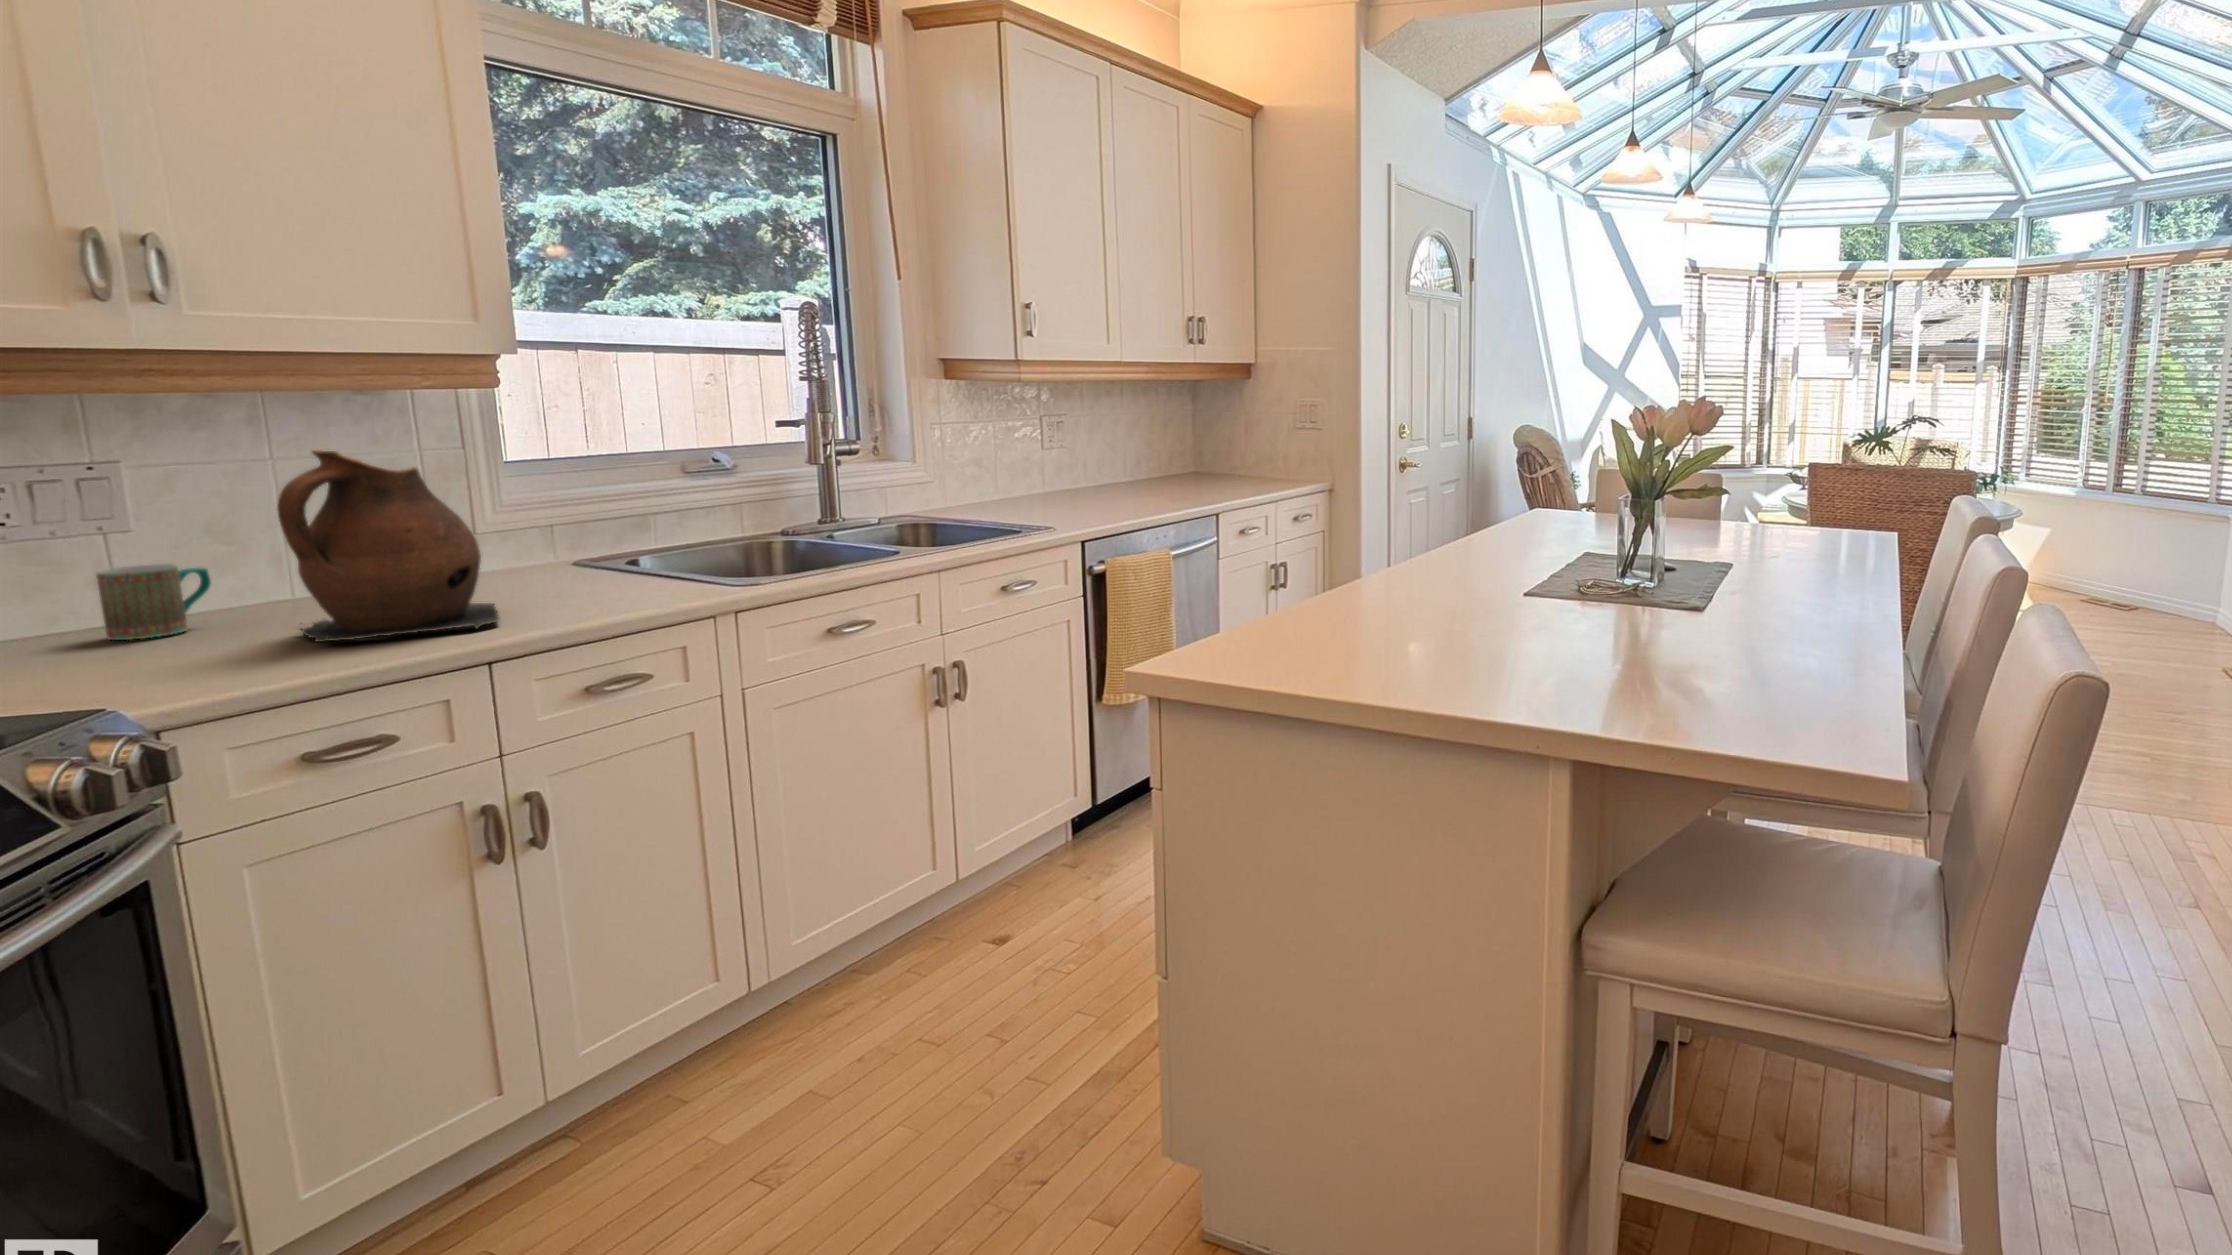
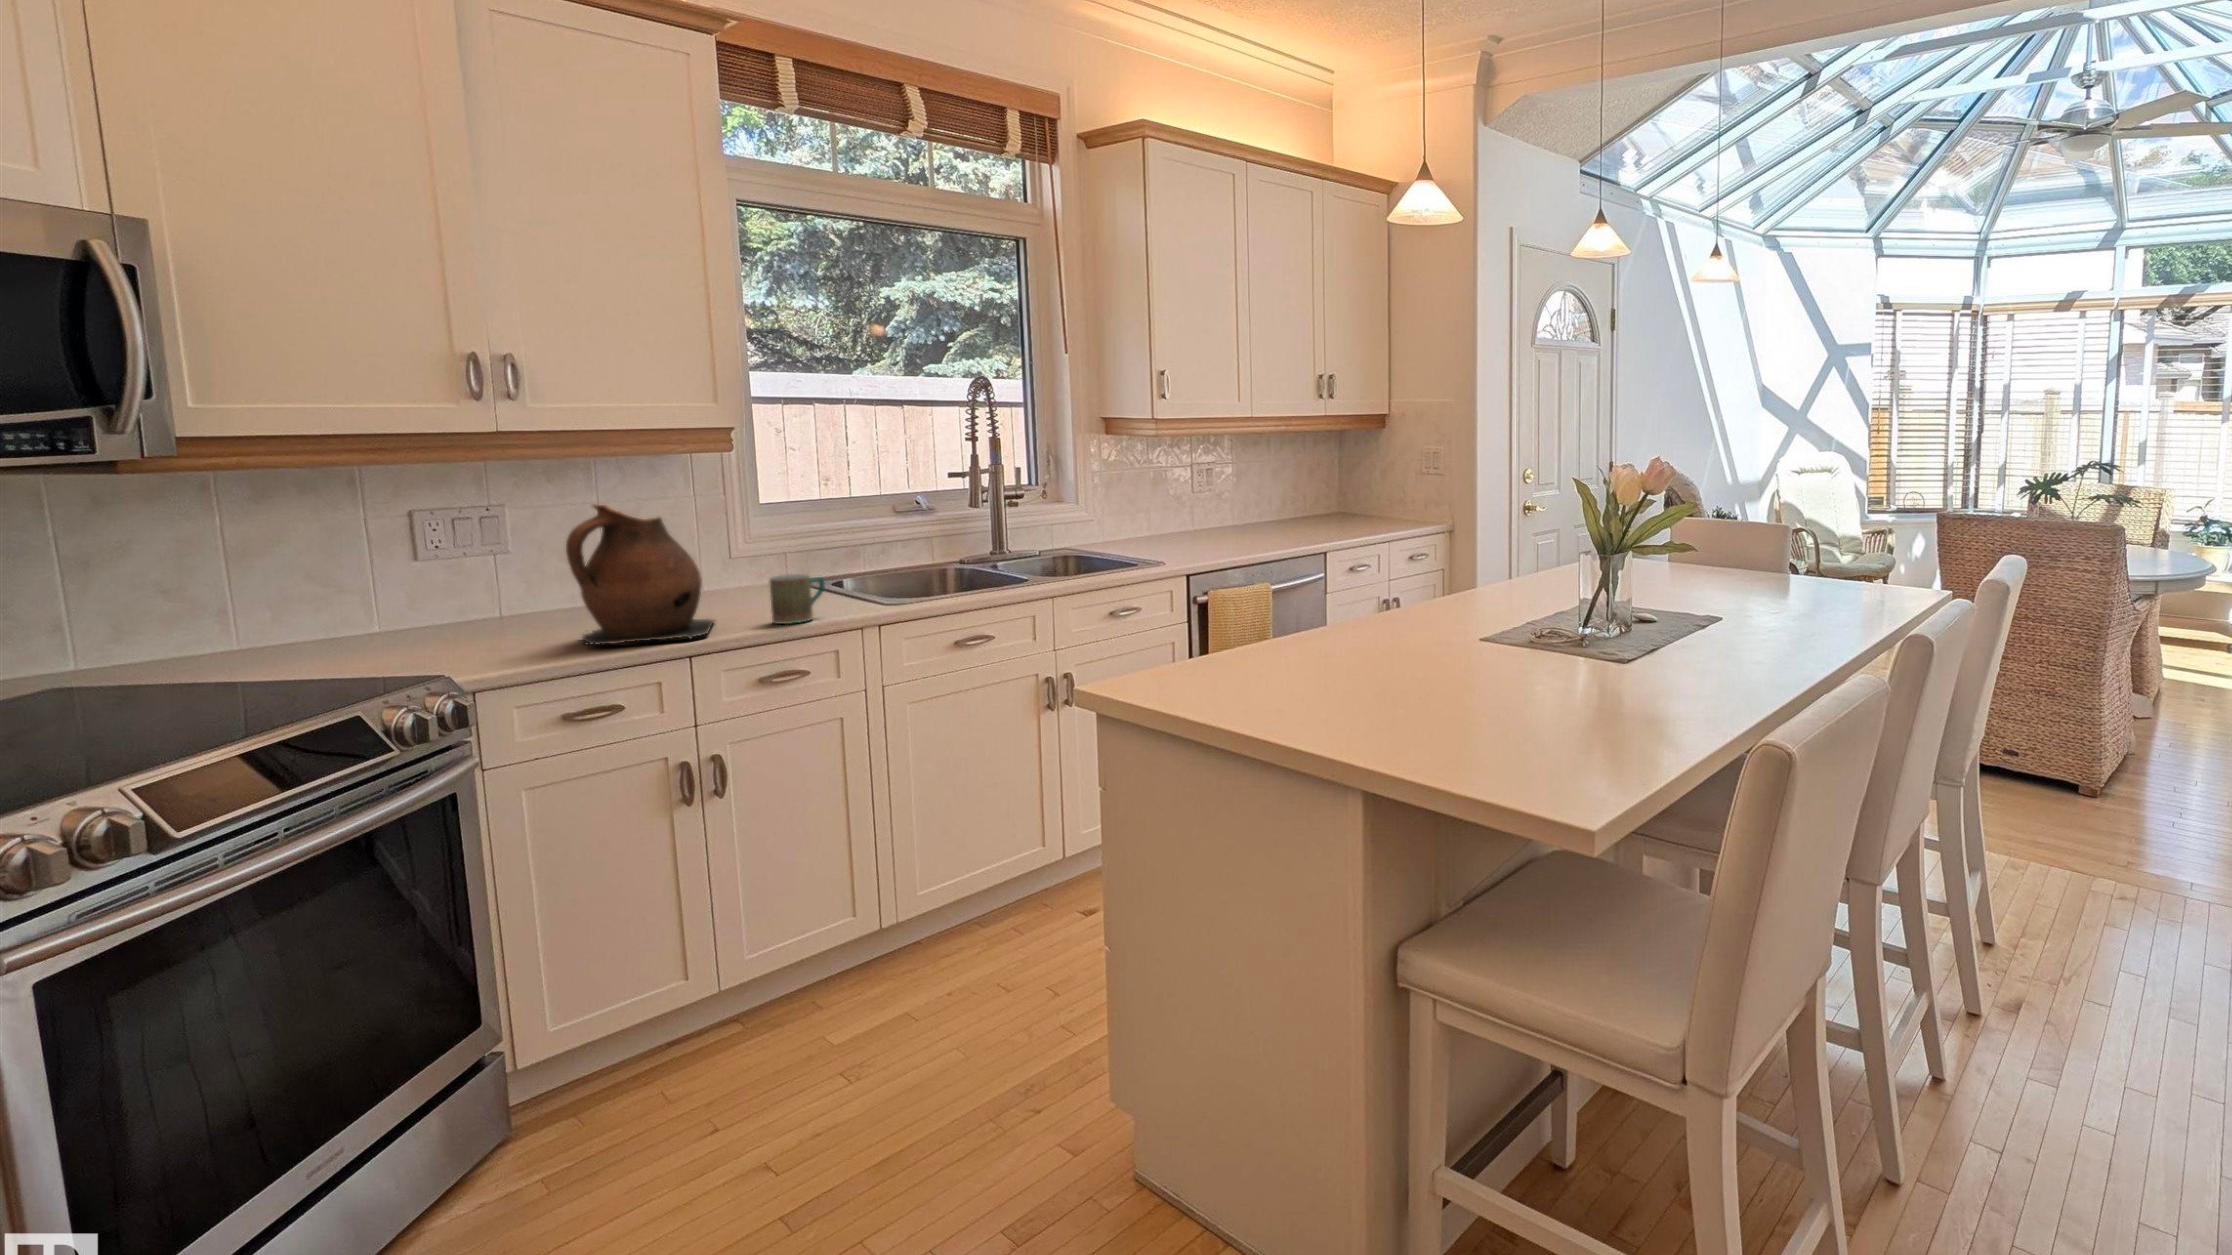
mug: present [96,564,211,640] -> present [770,574,825,624]

